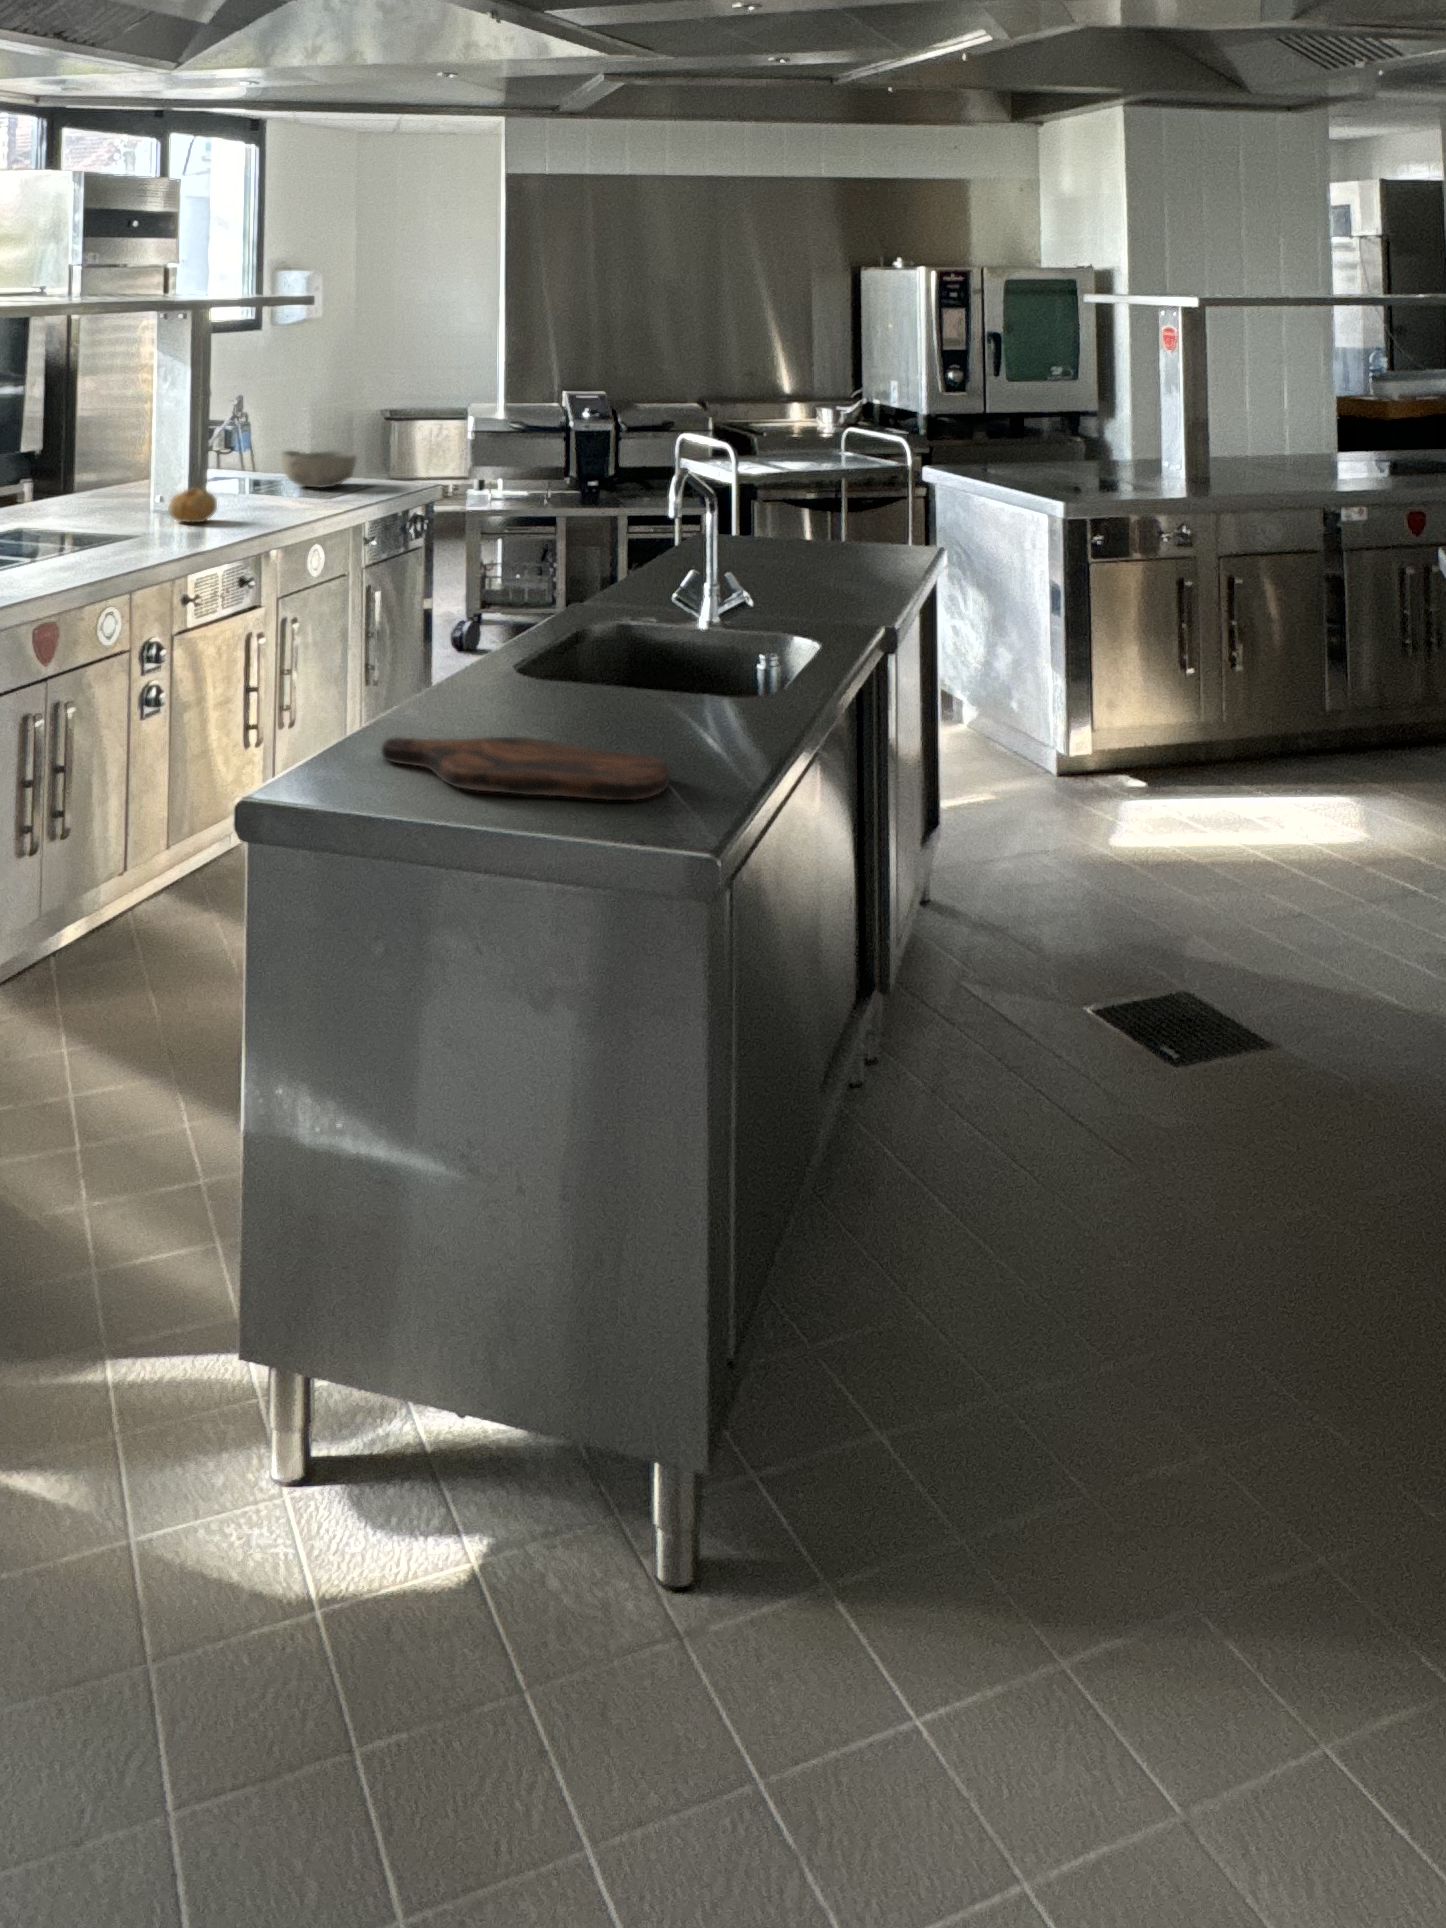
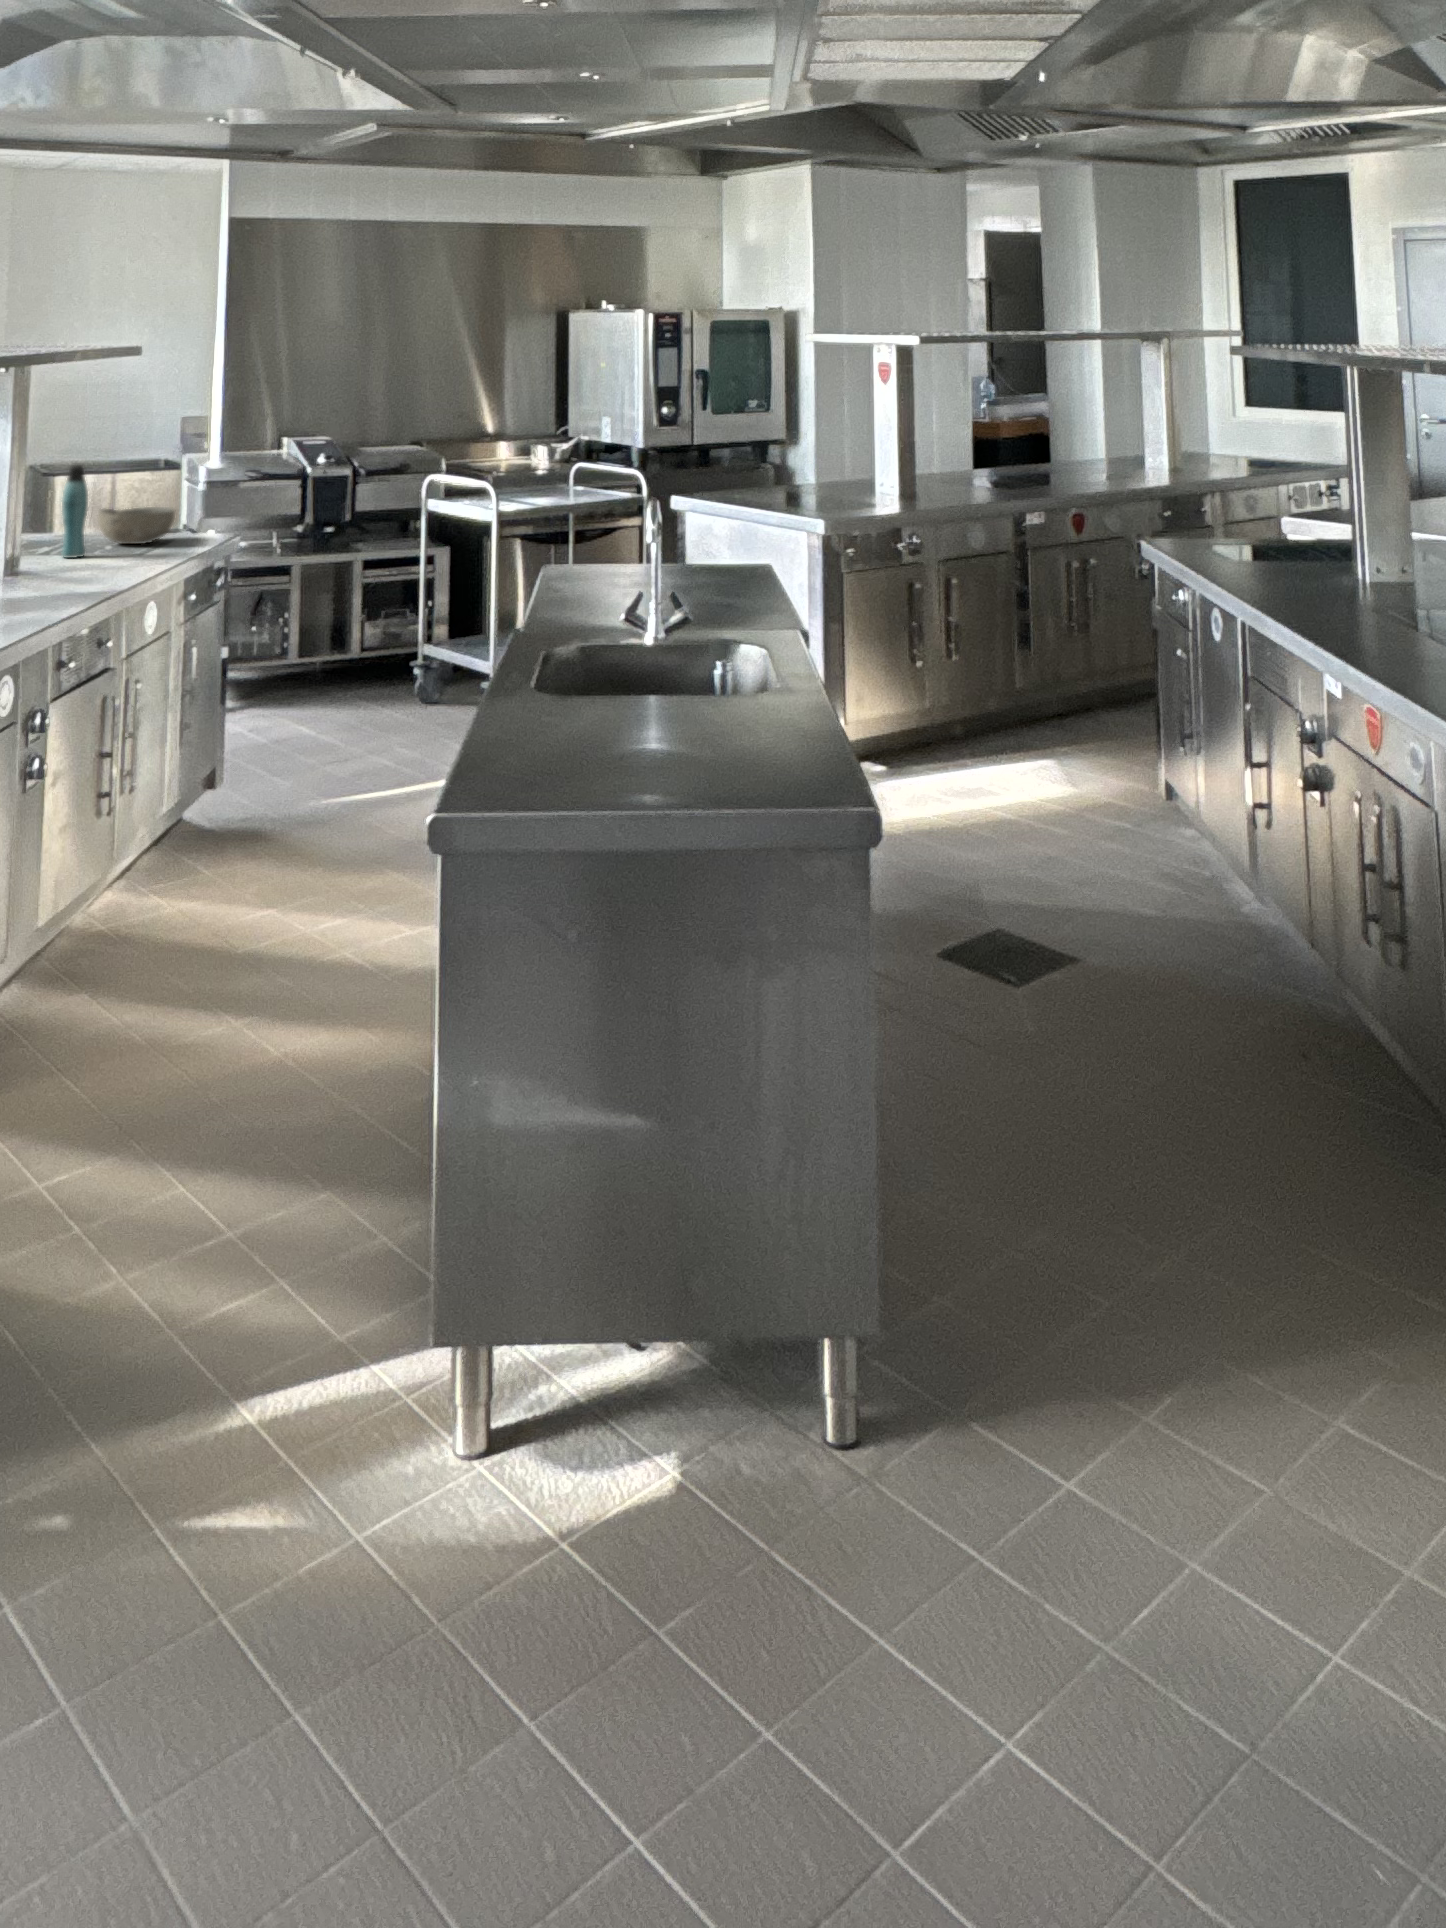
bottle: none [234,405,259,498] -> present [62,465,88,558]
fruit: present [168,489,217,522] -> none [25,550,75,585]
cutting board: present [381,737,670,800] -> none [522,739,791,785]

